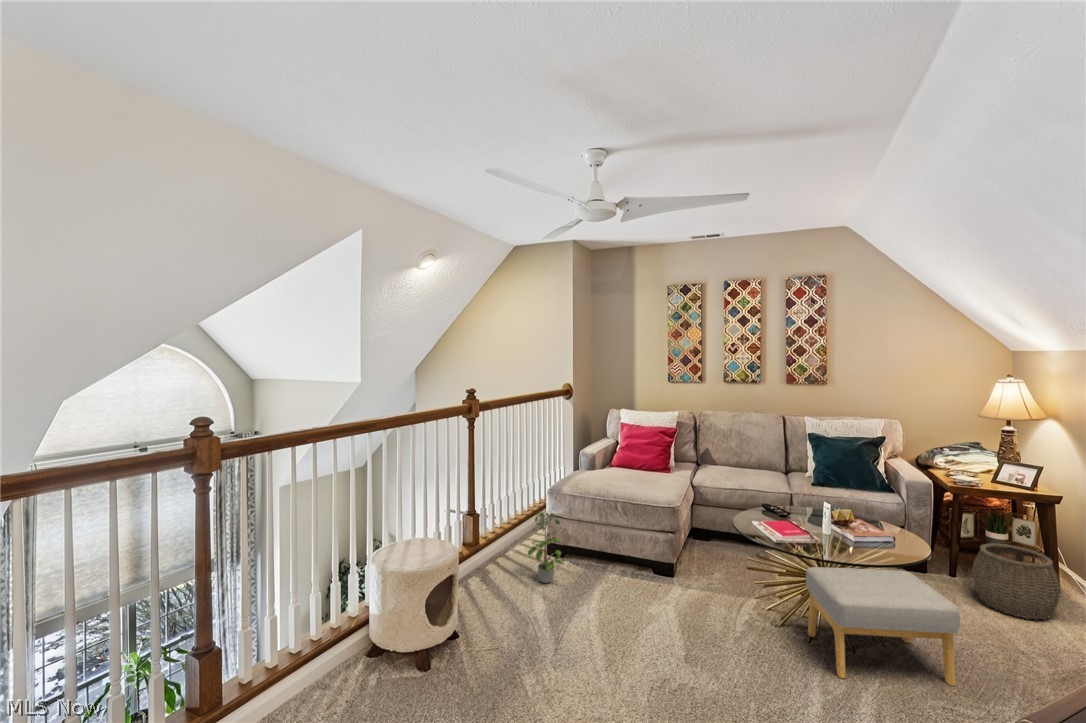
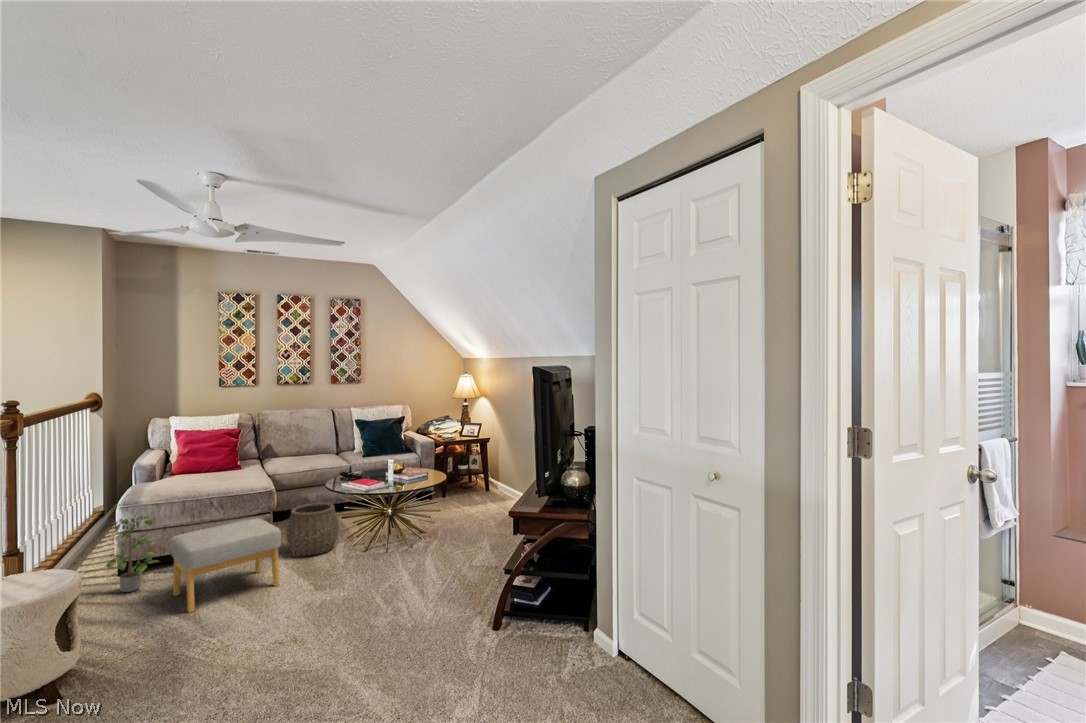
woven basket: present [972,543,1061,620] -> present [286,503,339,556]
footstool: present [806,567,960,686] -> present [170,519,281,612]

